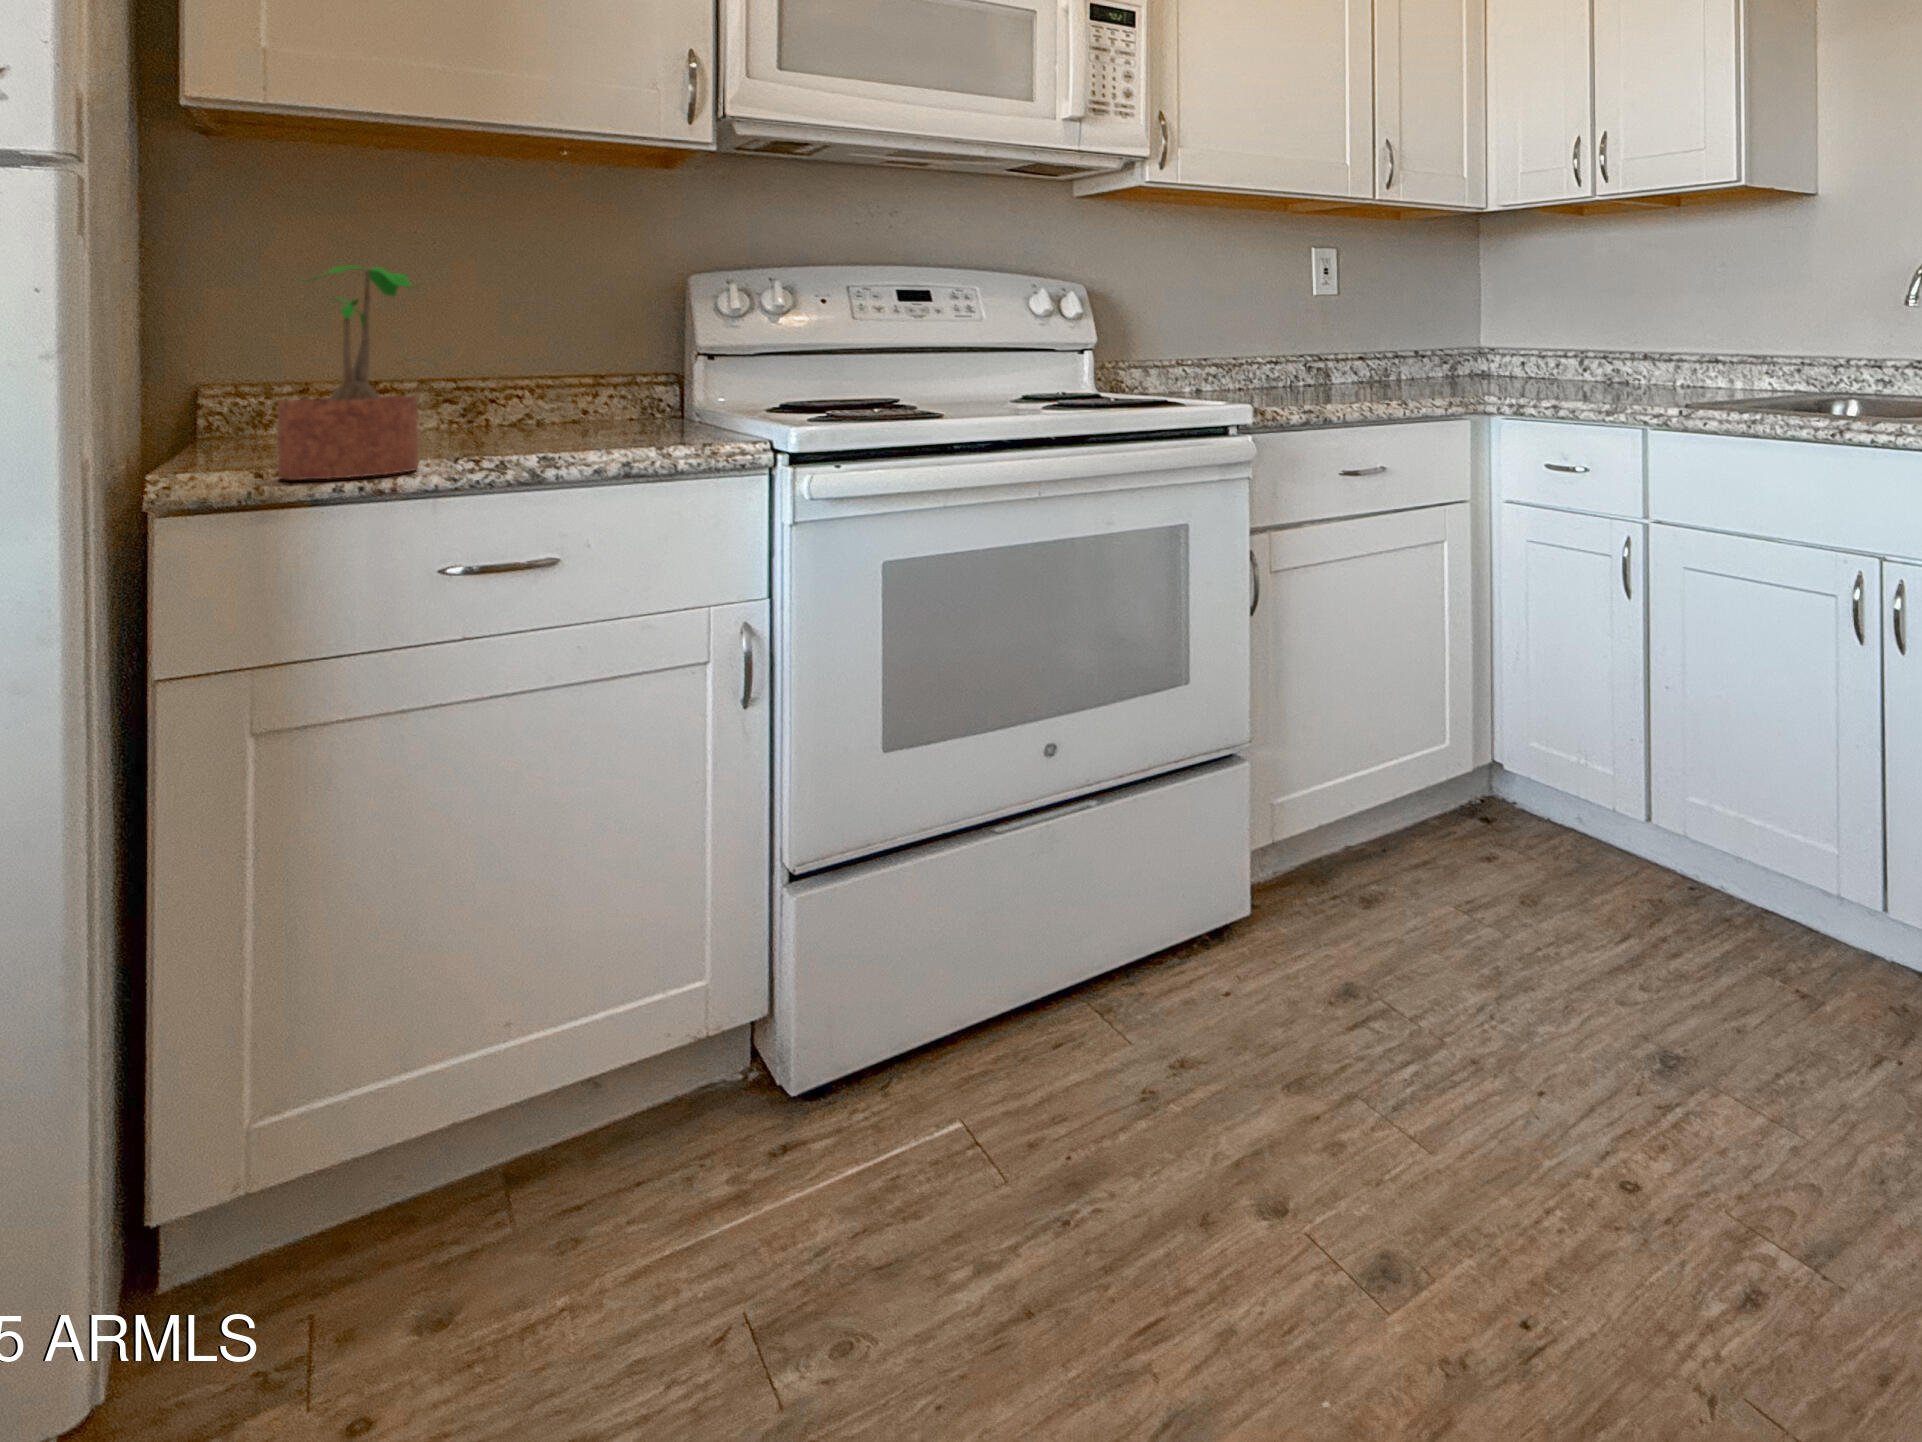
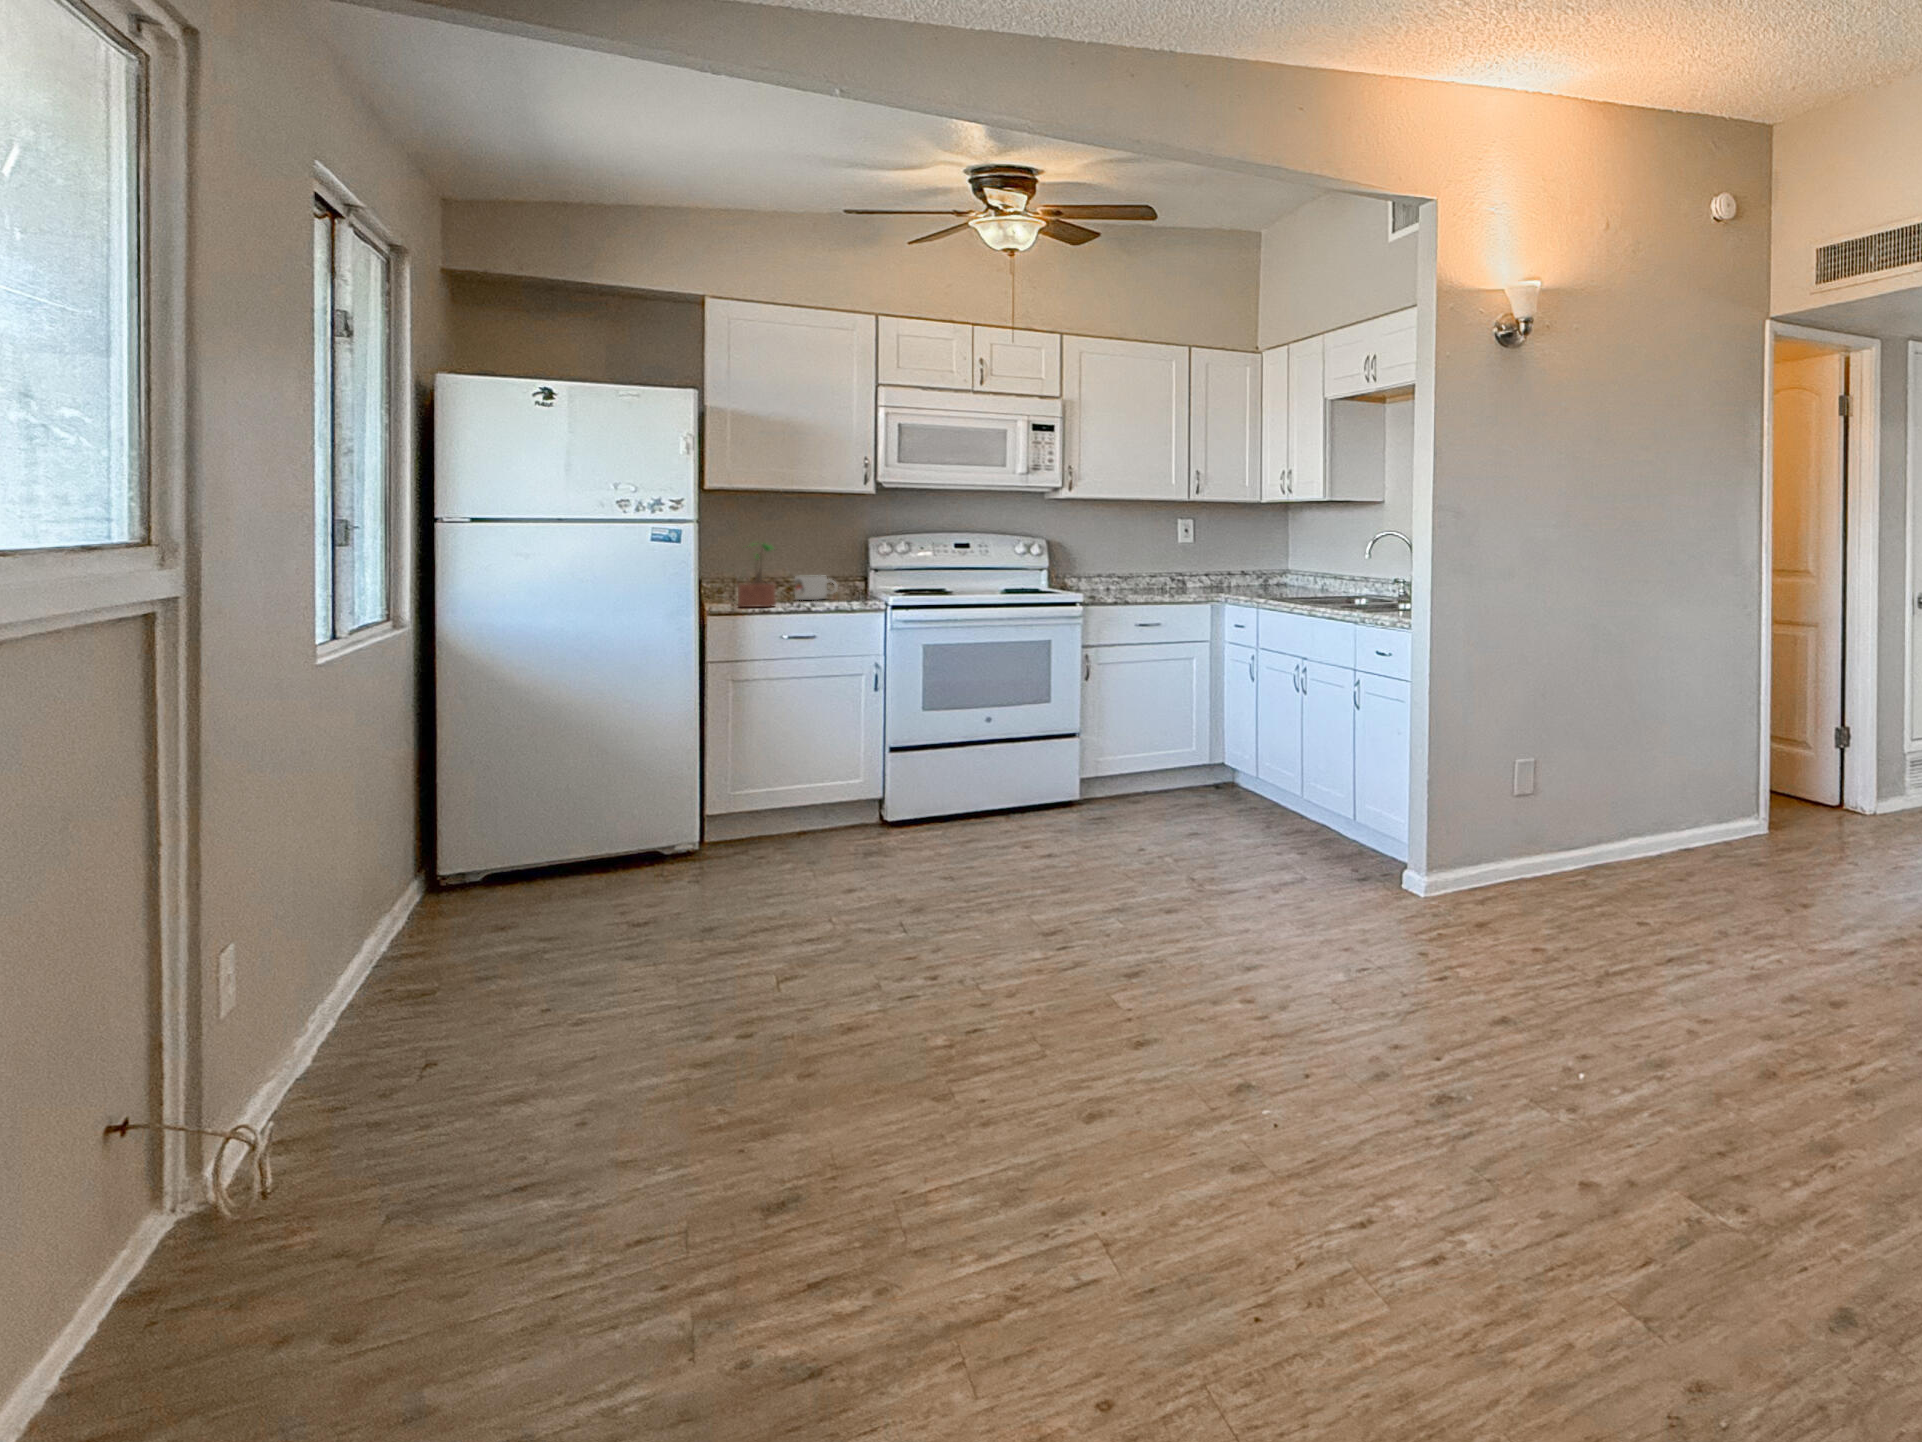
mug: none [480,371,608,439] -> present [795,575,837,600]

